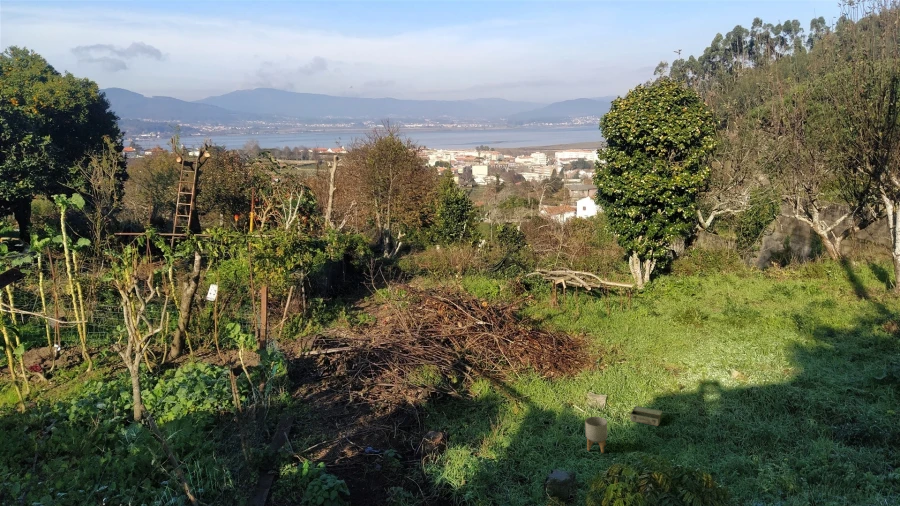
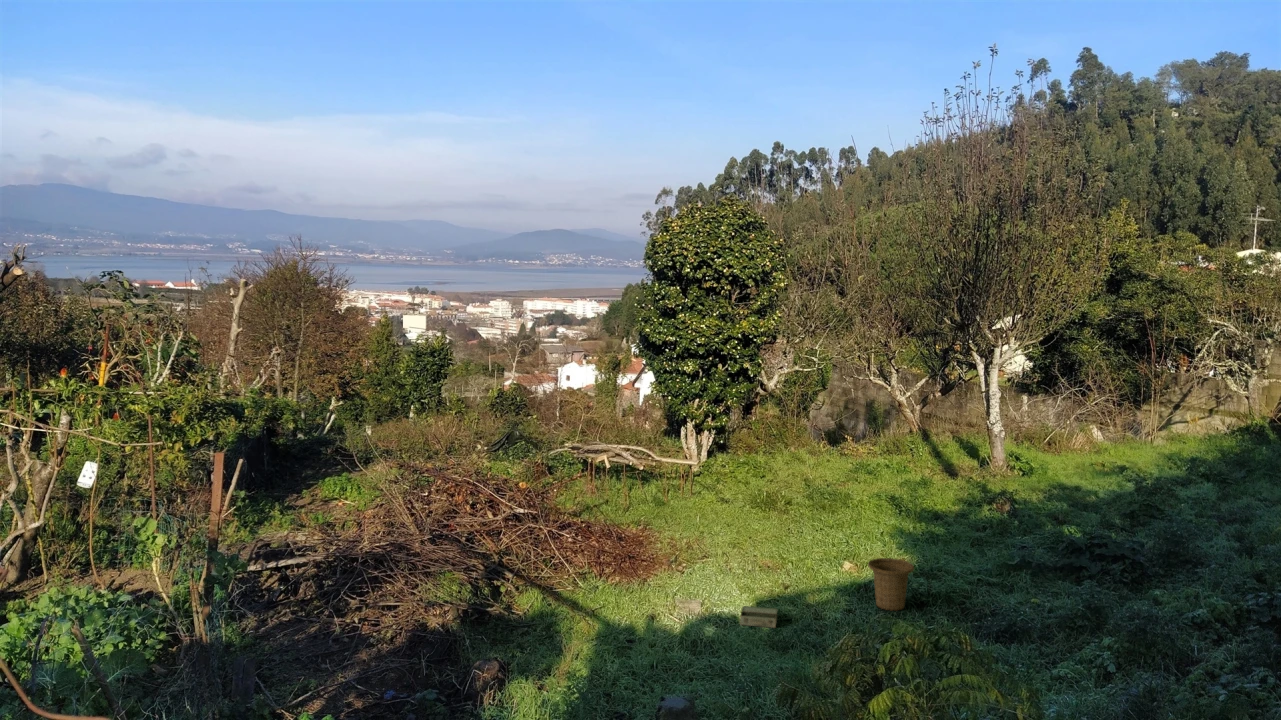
basket: none [744,377,786,421] -> present [868,558,914,611]
planter: present [585,417,607,453] -> none [696,618,723,665]

